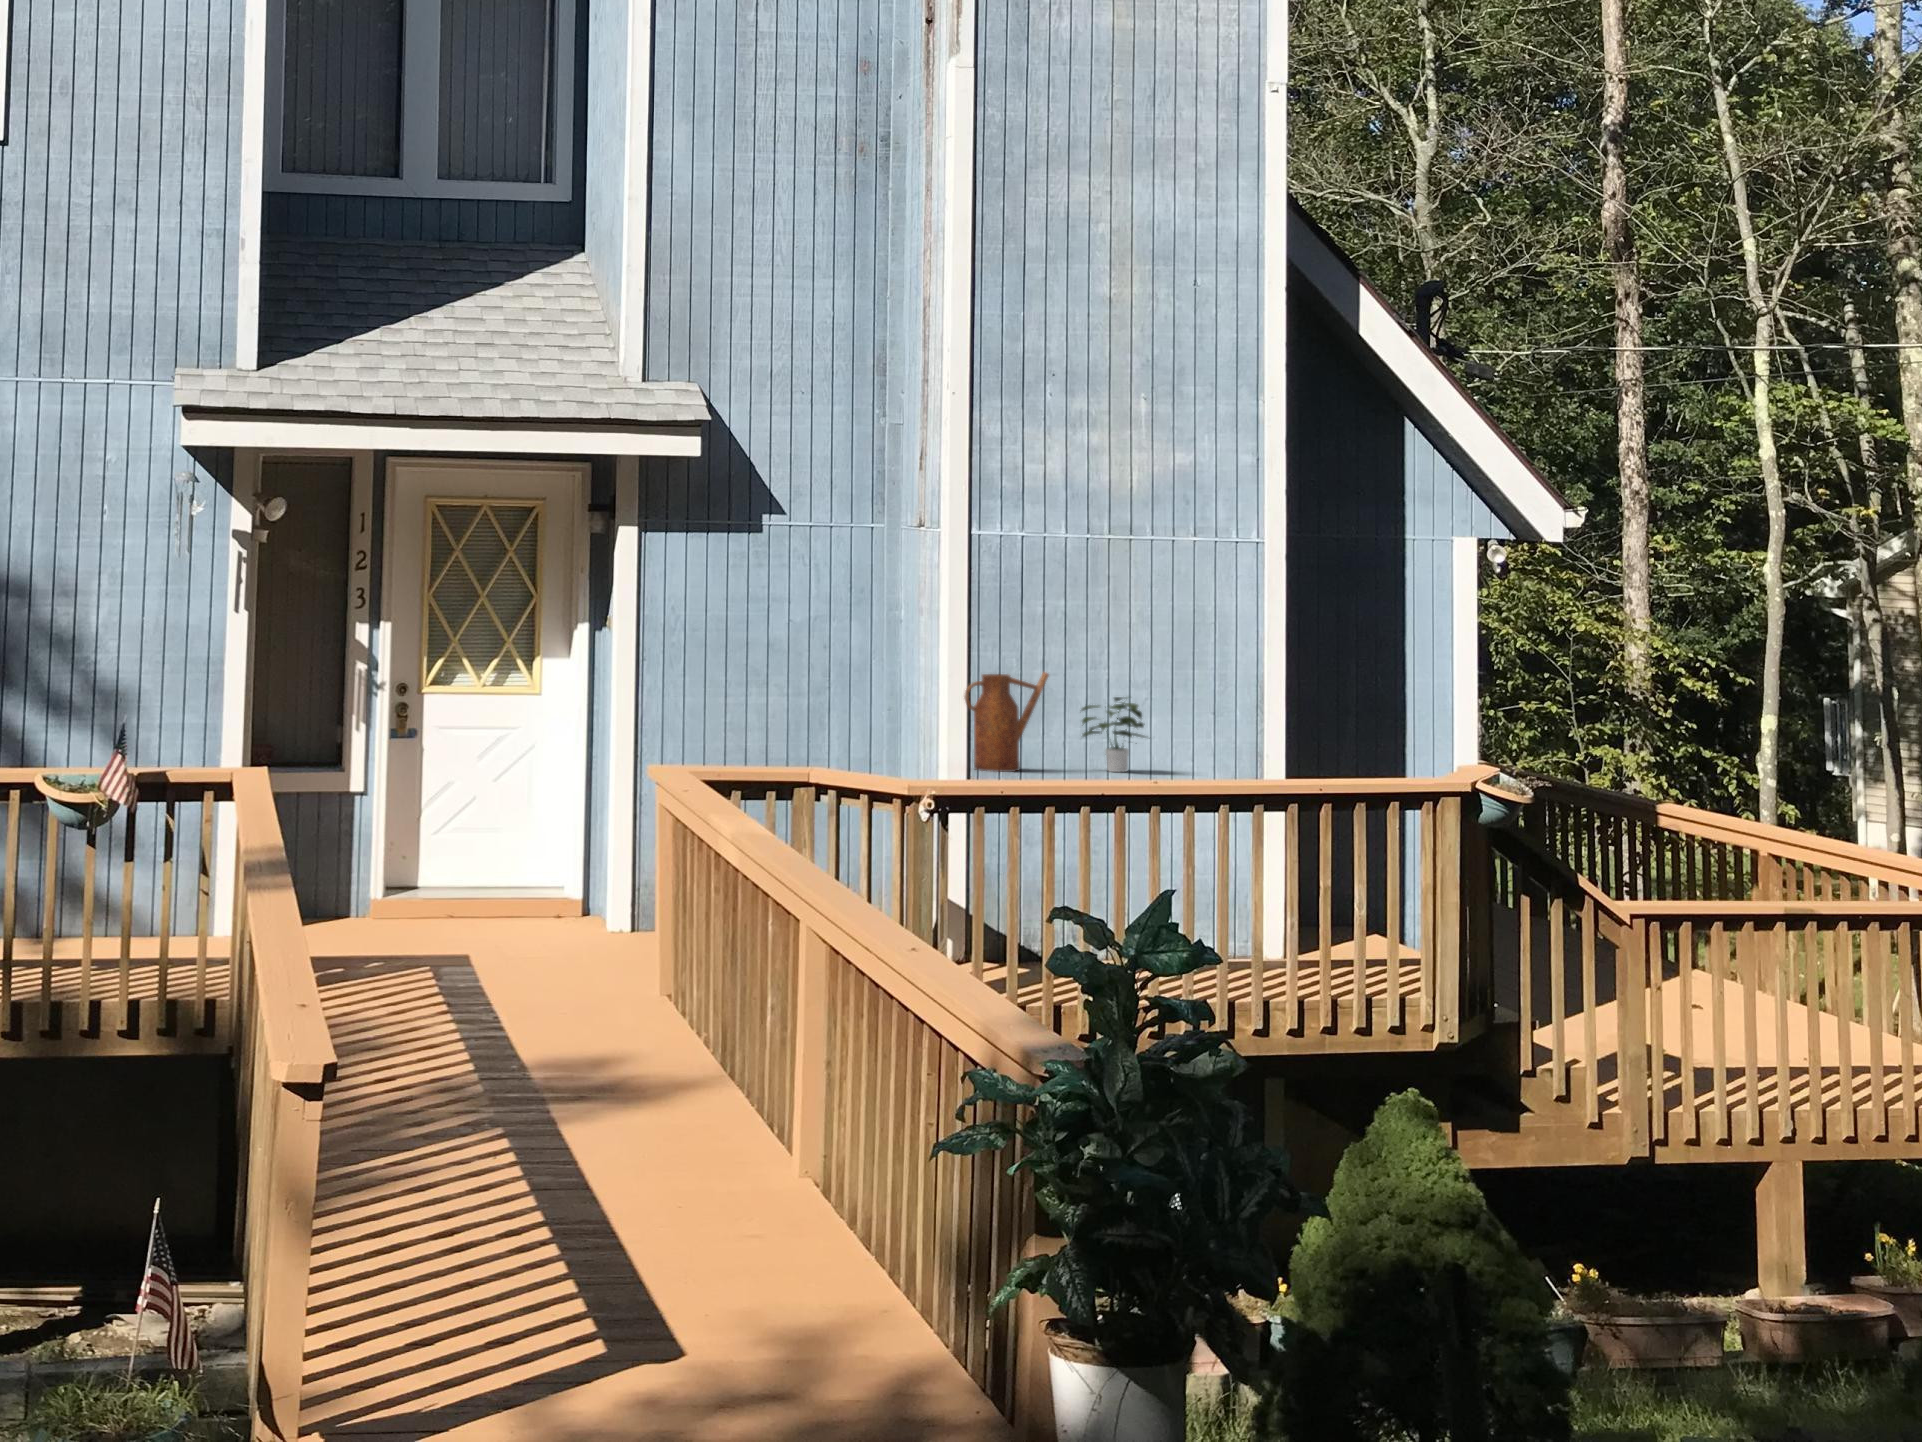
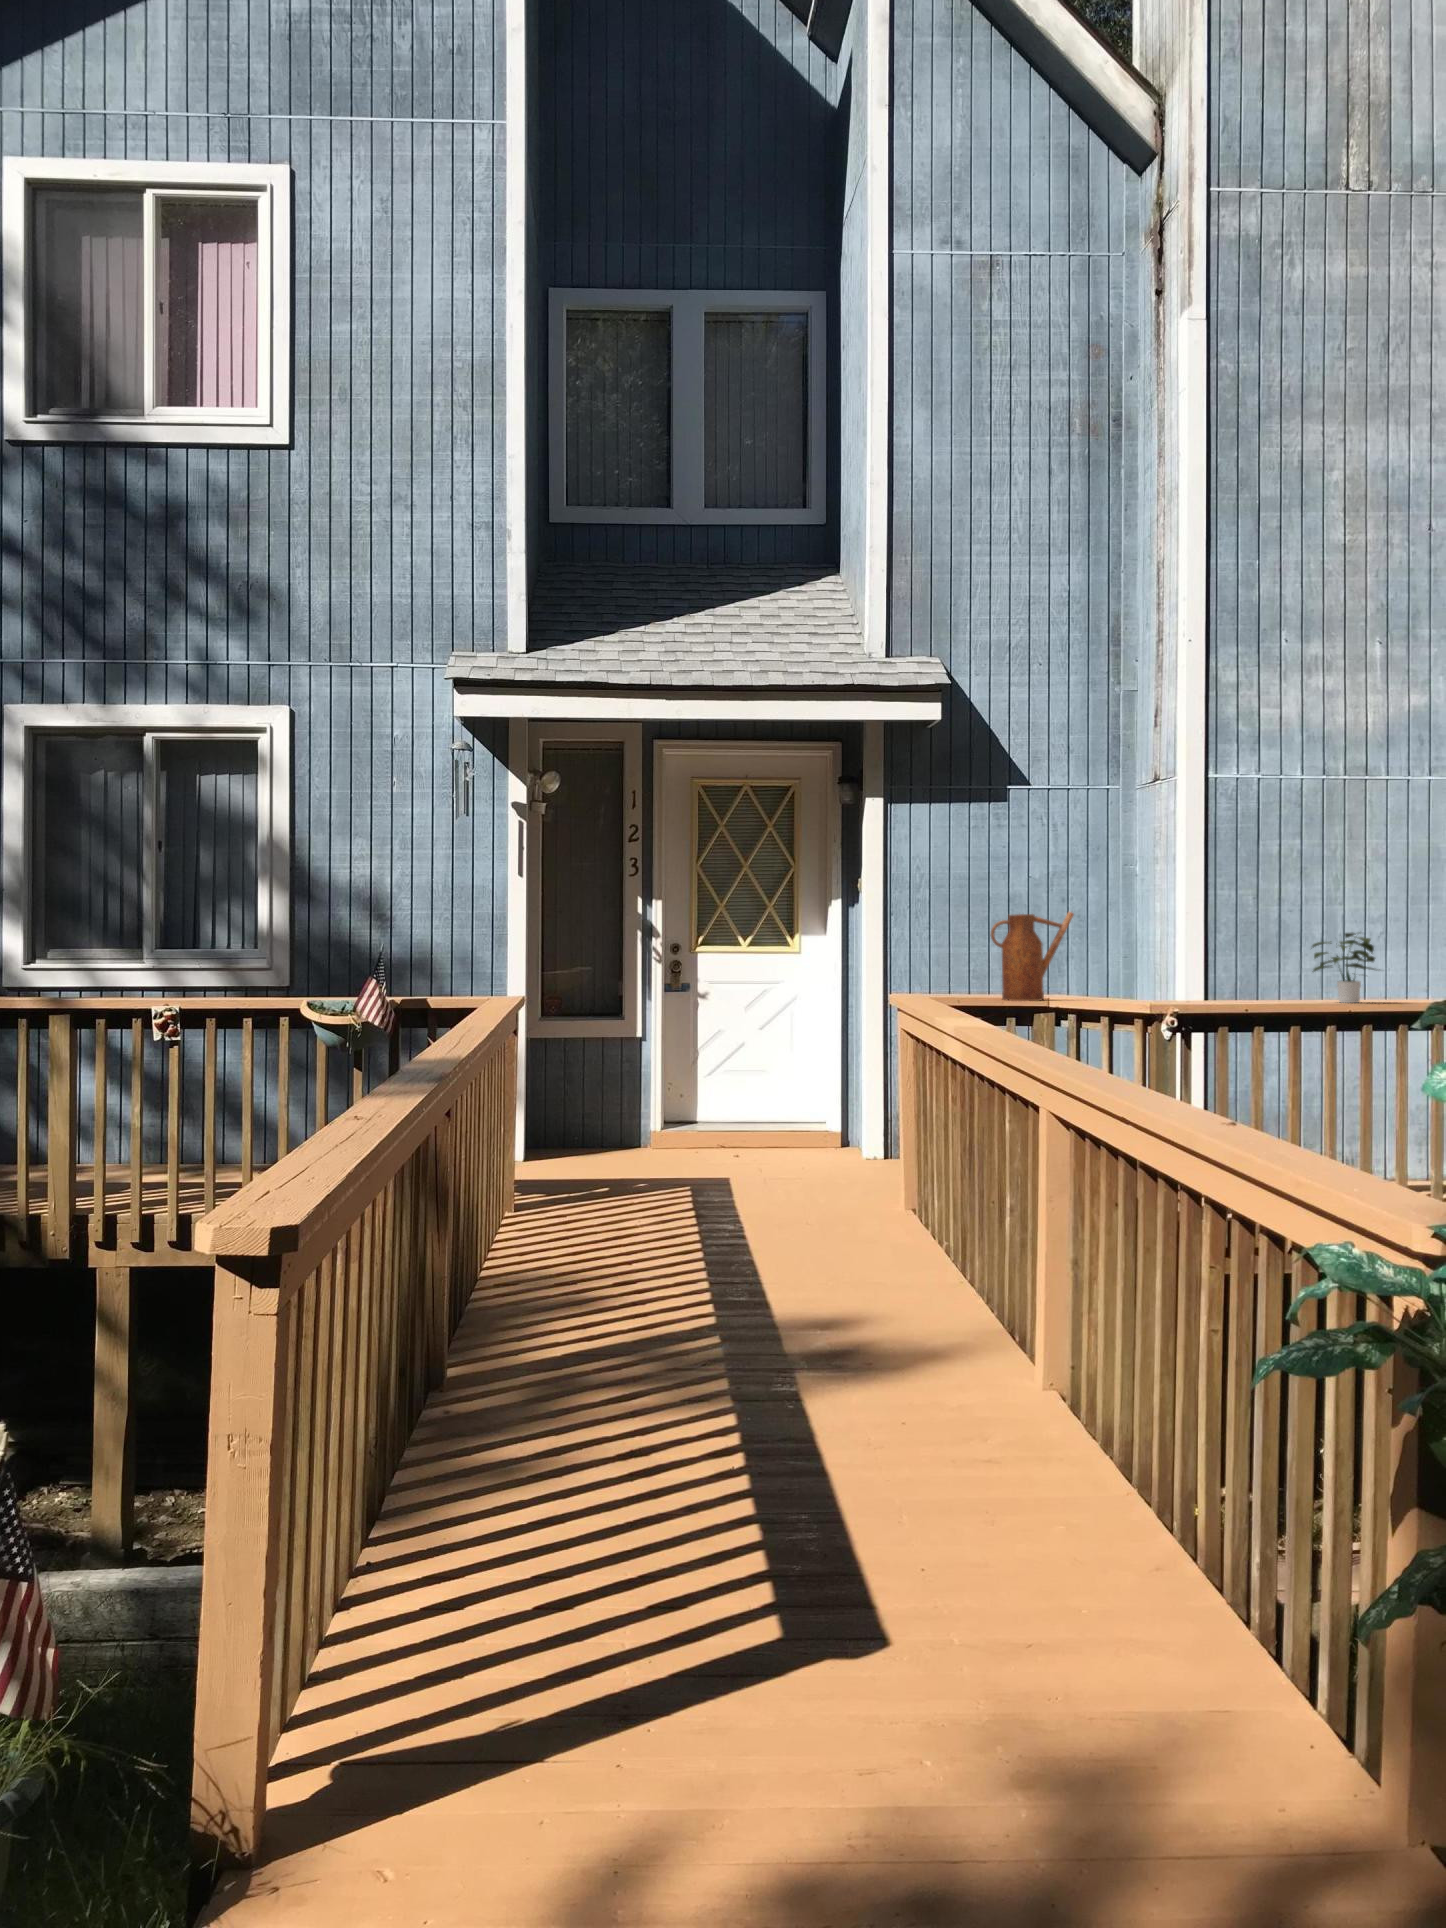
watering can: present [964,672,1049,772] -> present [991,912,1074,1001]

